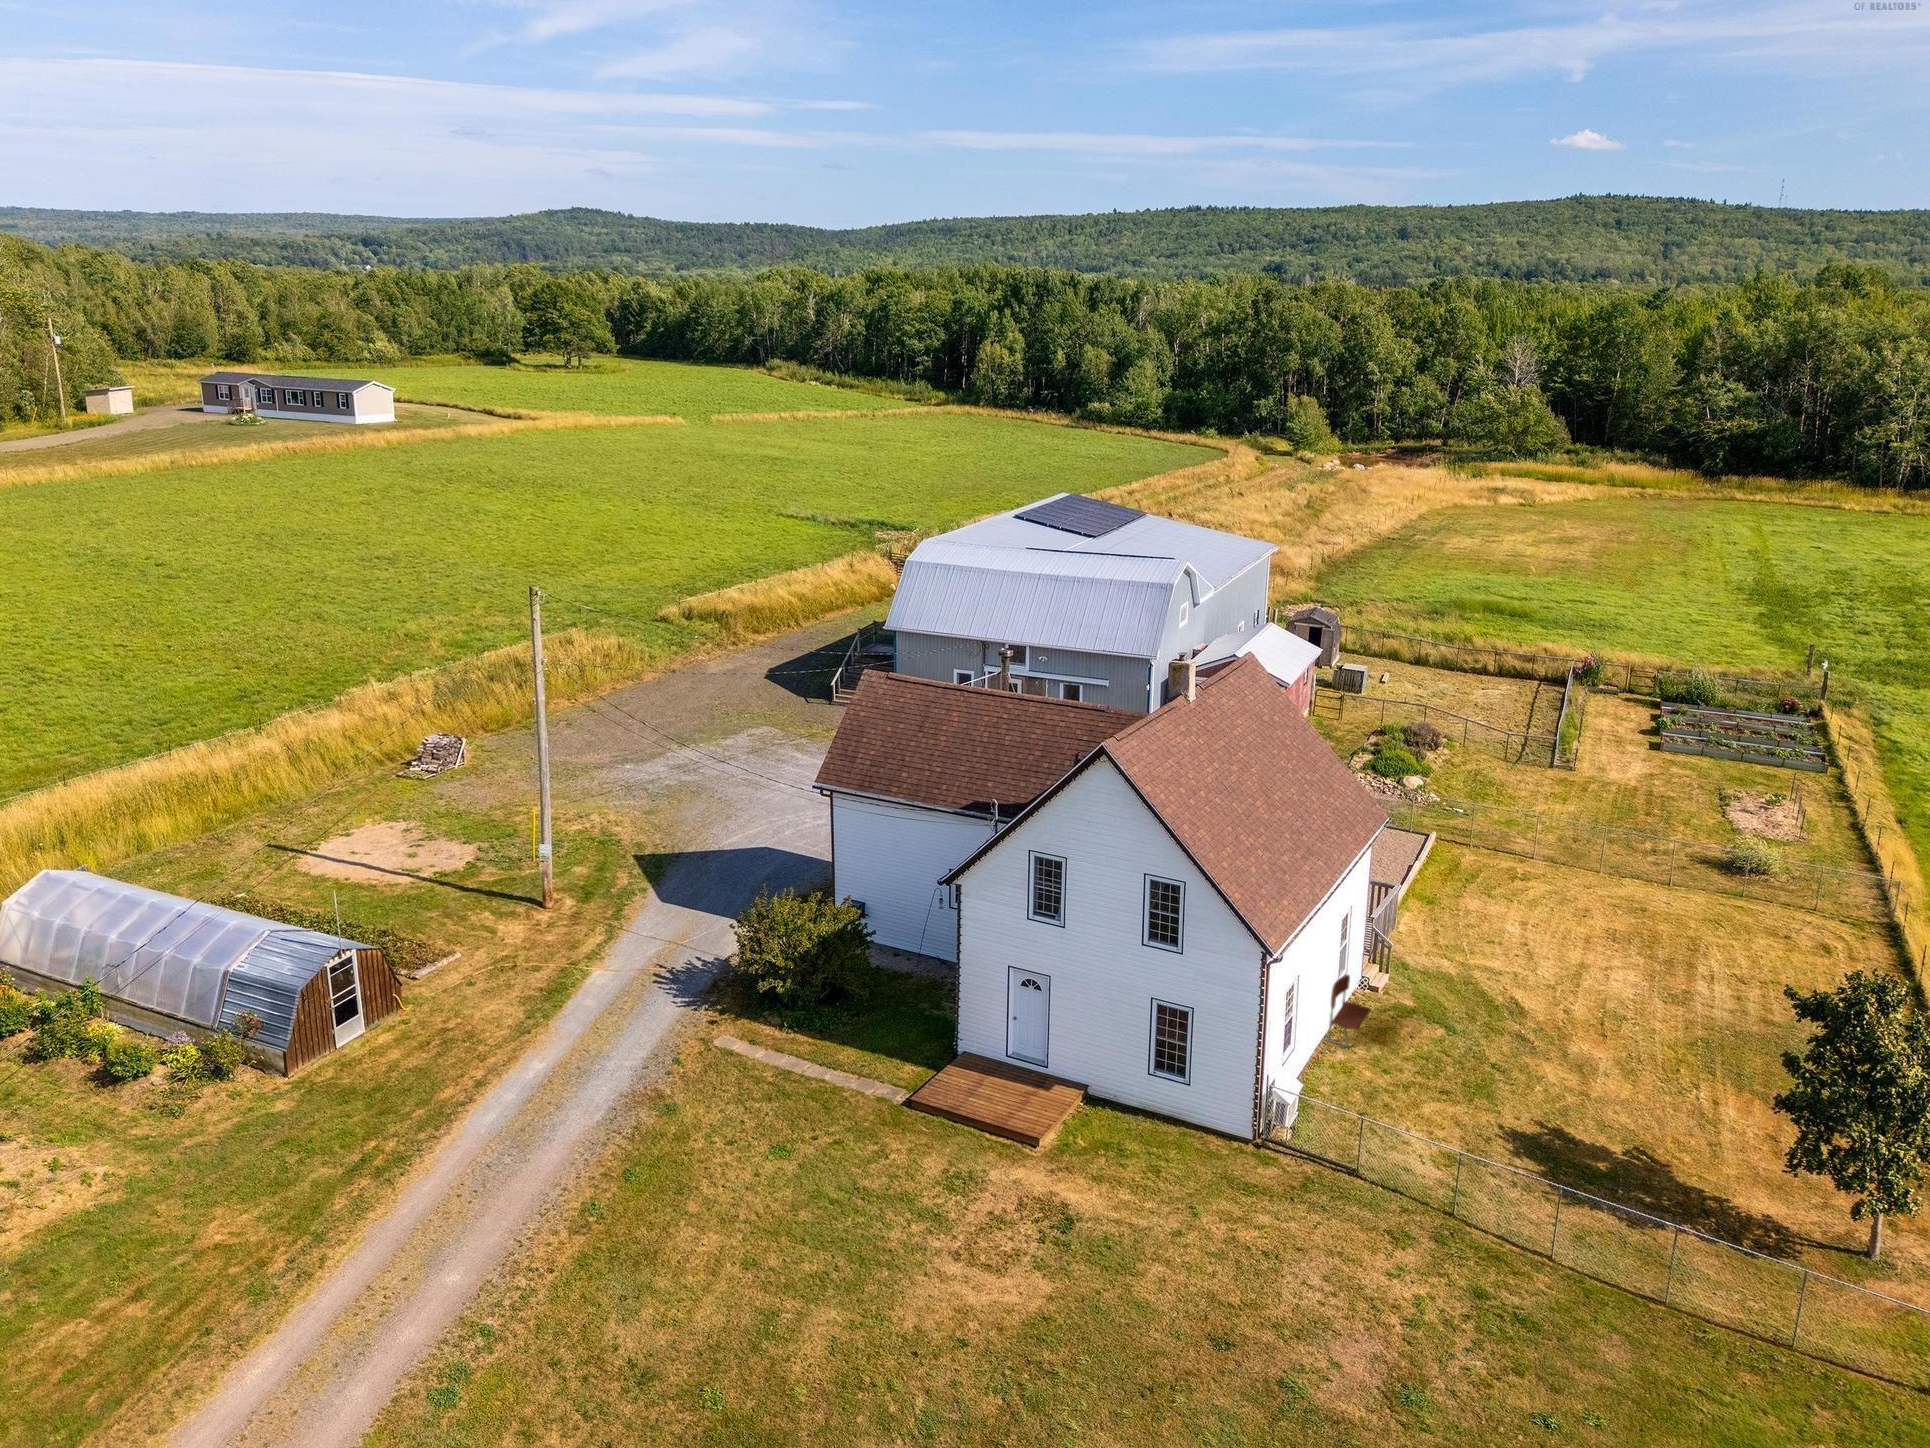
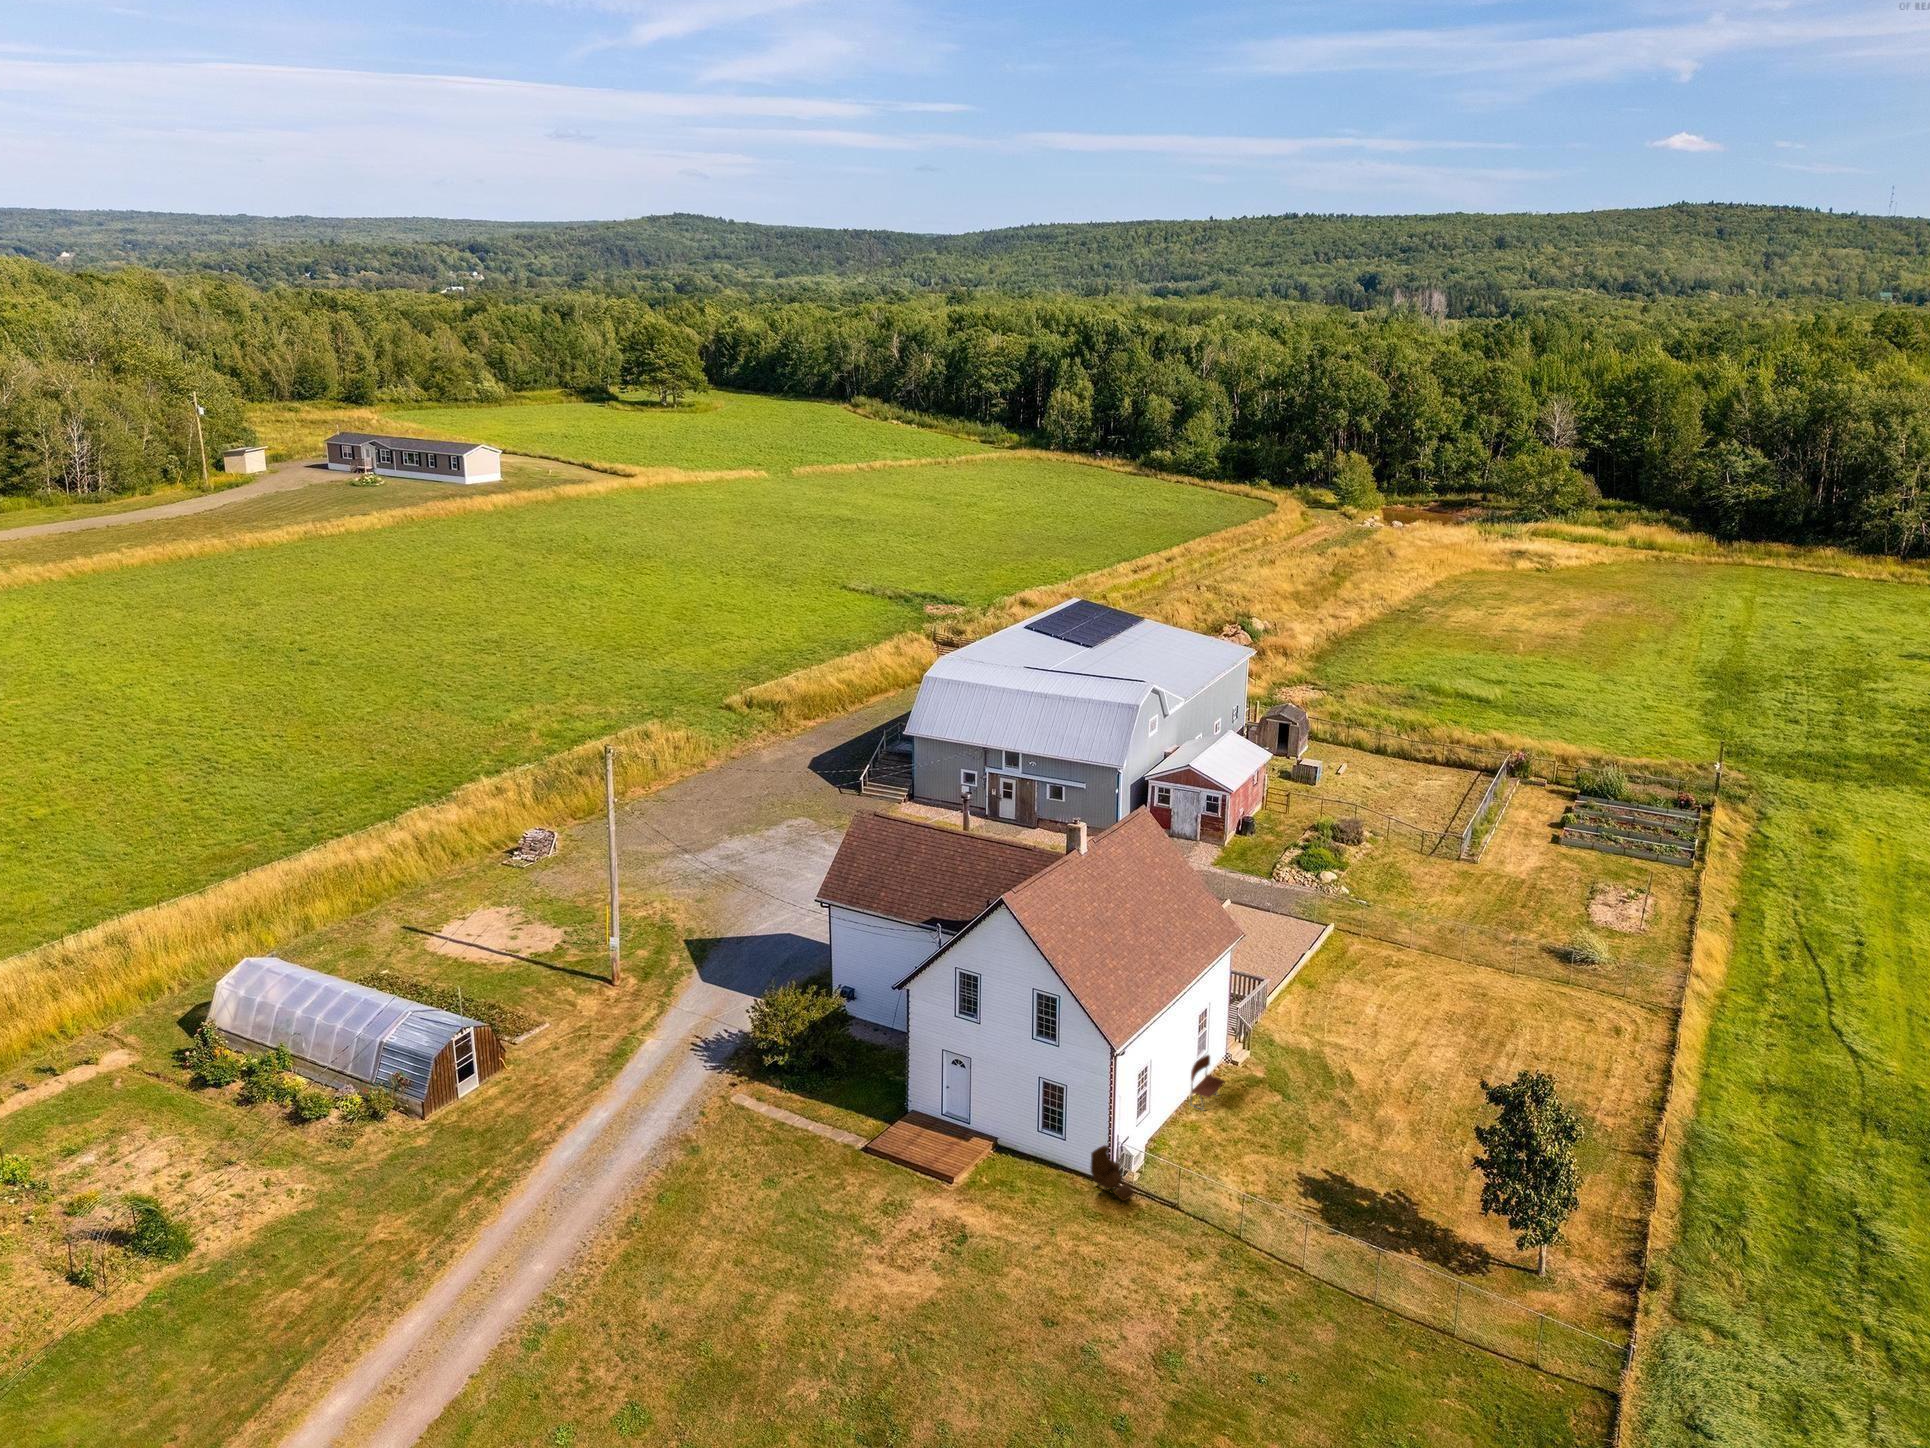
lounge chair: none [1229,1090,1293,1172] -> present [1090,1145,1134,1204]

